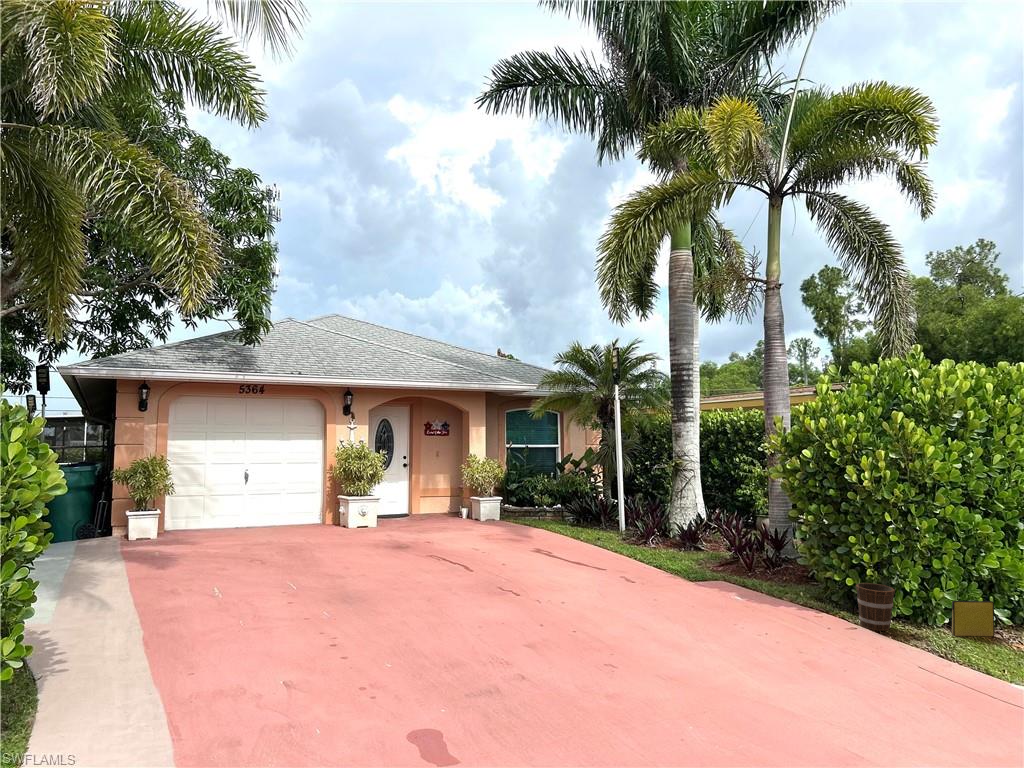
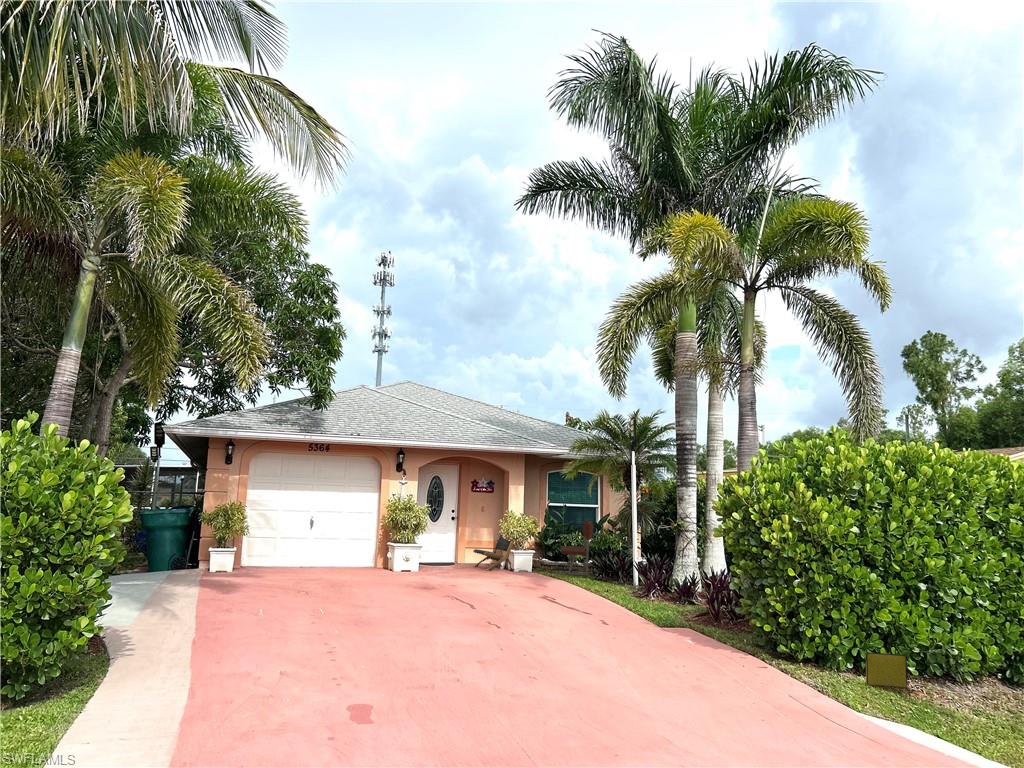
bench: none [528,463,565,522] -> present [561,520,593,576]
lounge chair: none [436,479,484,522] -> present [473,534,514,571]
bucket: present [856,583,895,631] -> none [782,633,815,676]

